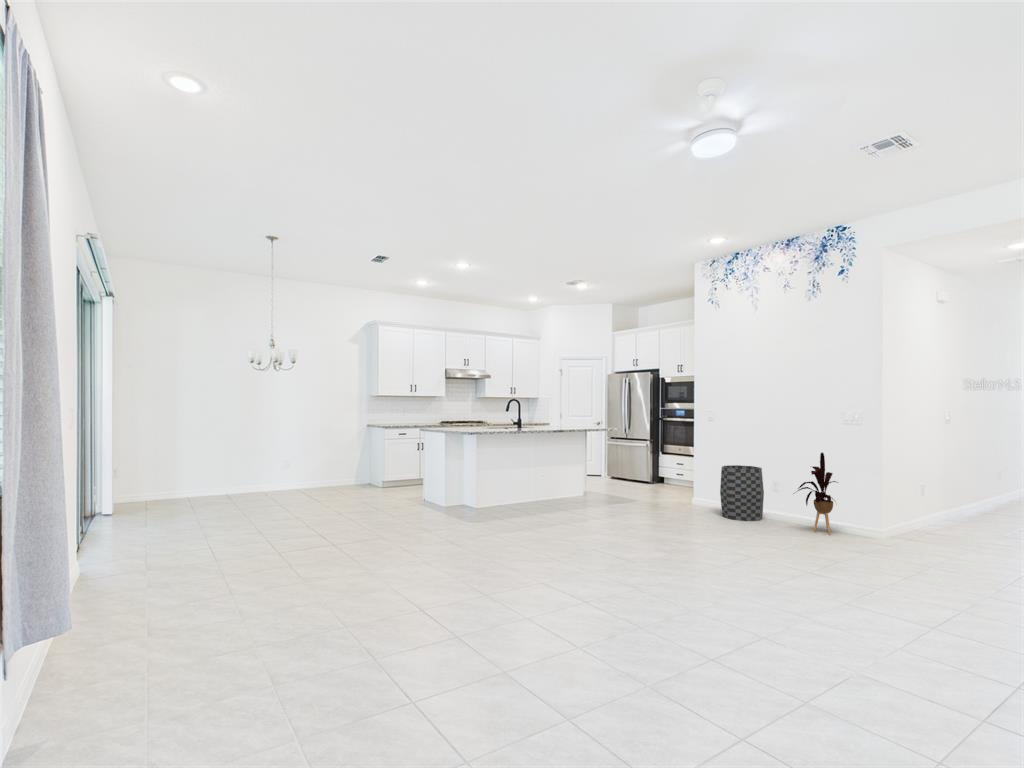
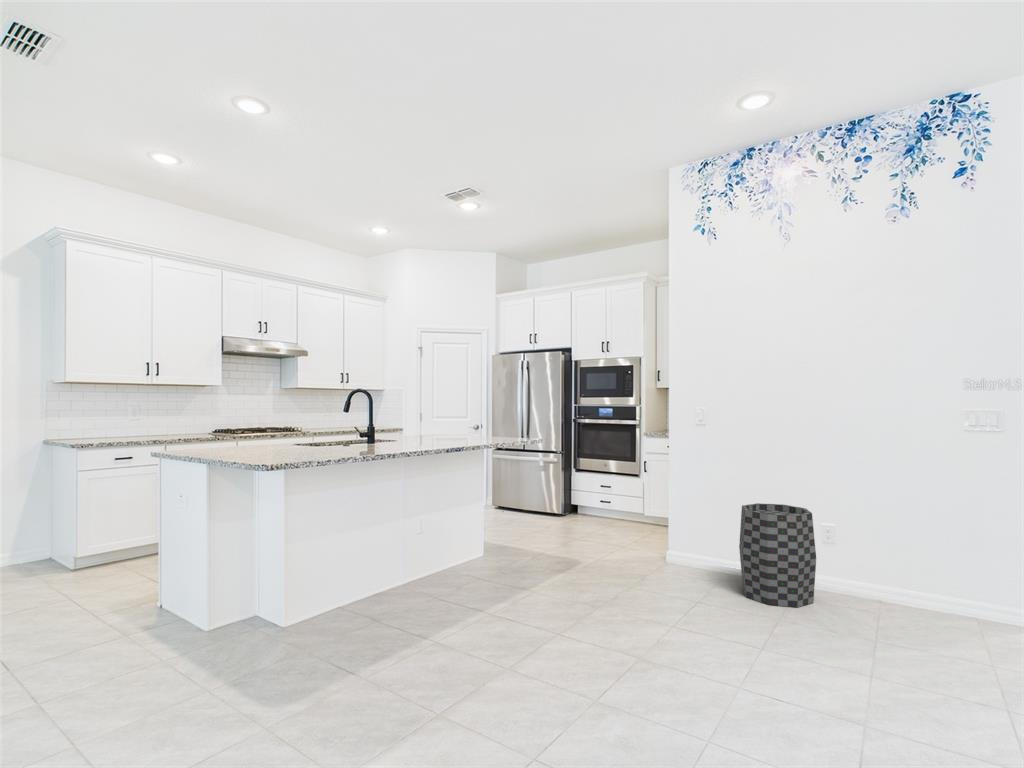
house plant: present [798,452,836,534] -> none [897,488,988,636]

